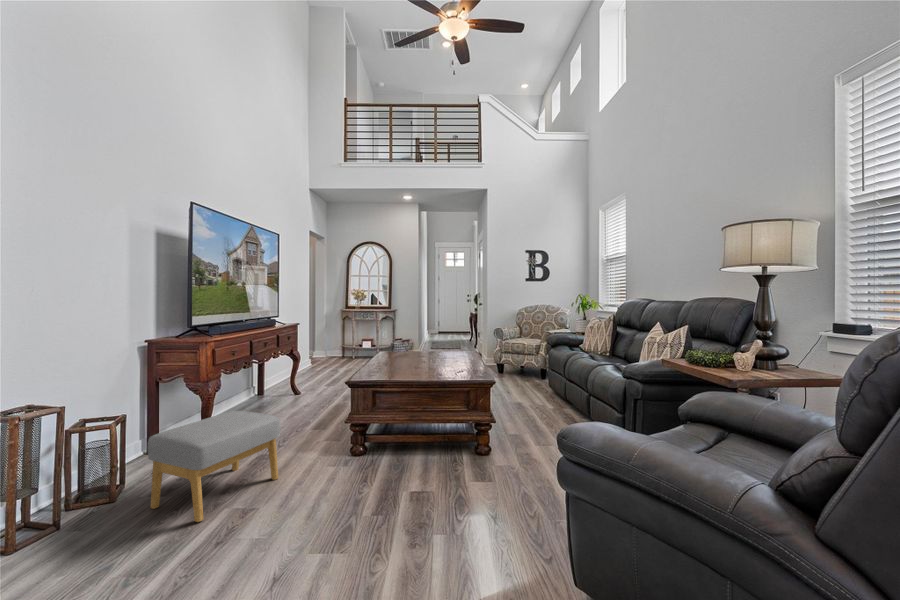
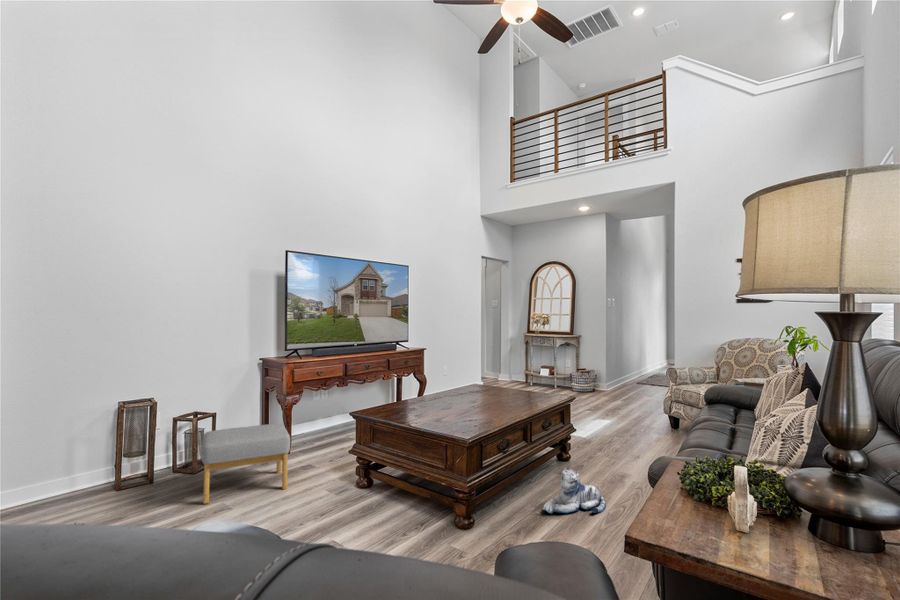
plush toy: none [508,395,539,430] -> present [543,468,606,514]

